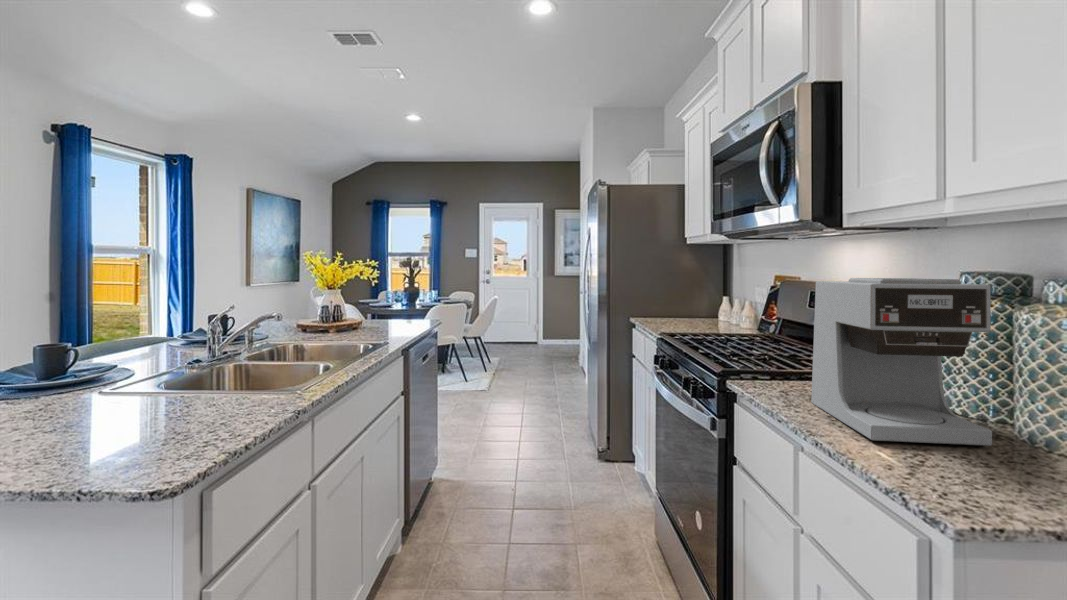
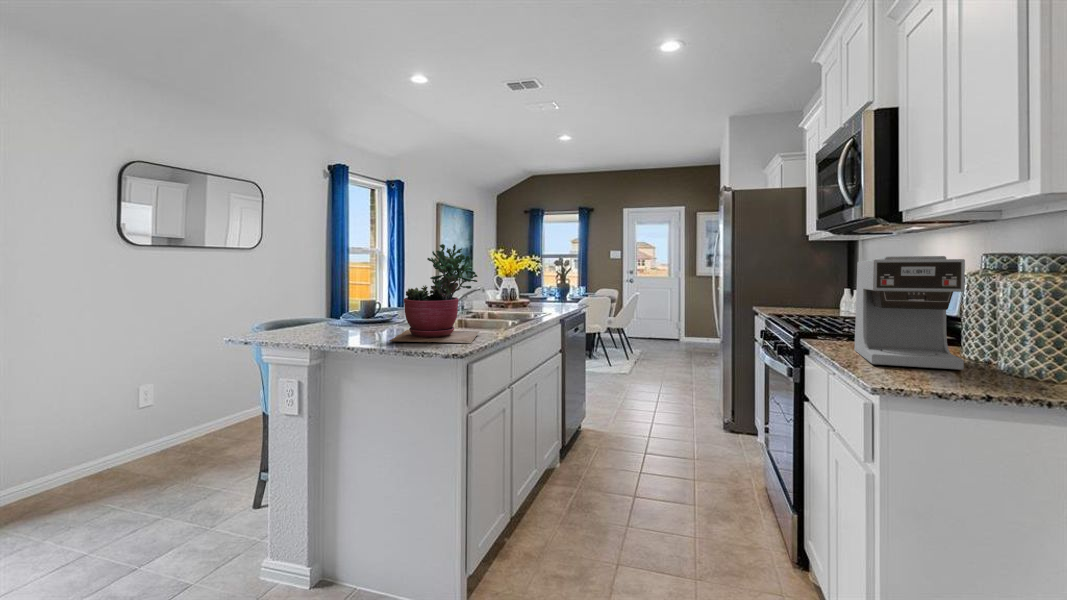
succulent plant: none [38,245,257,439] -> present [390,244,479,343]

